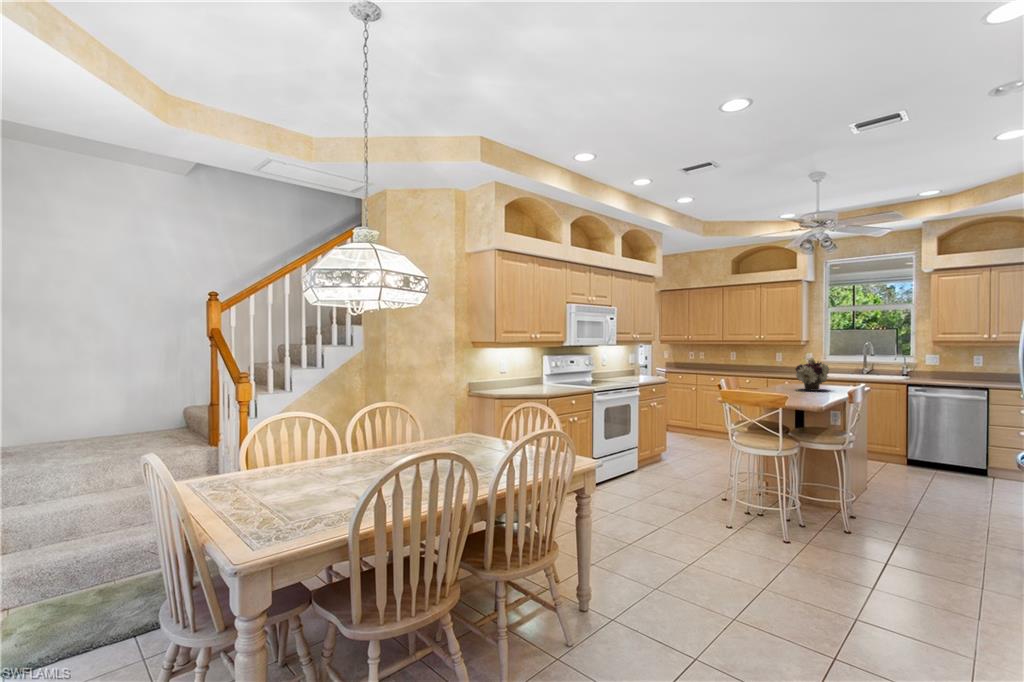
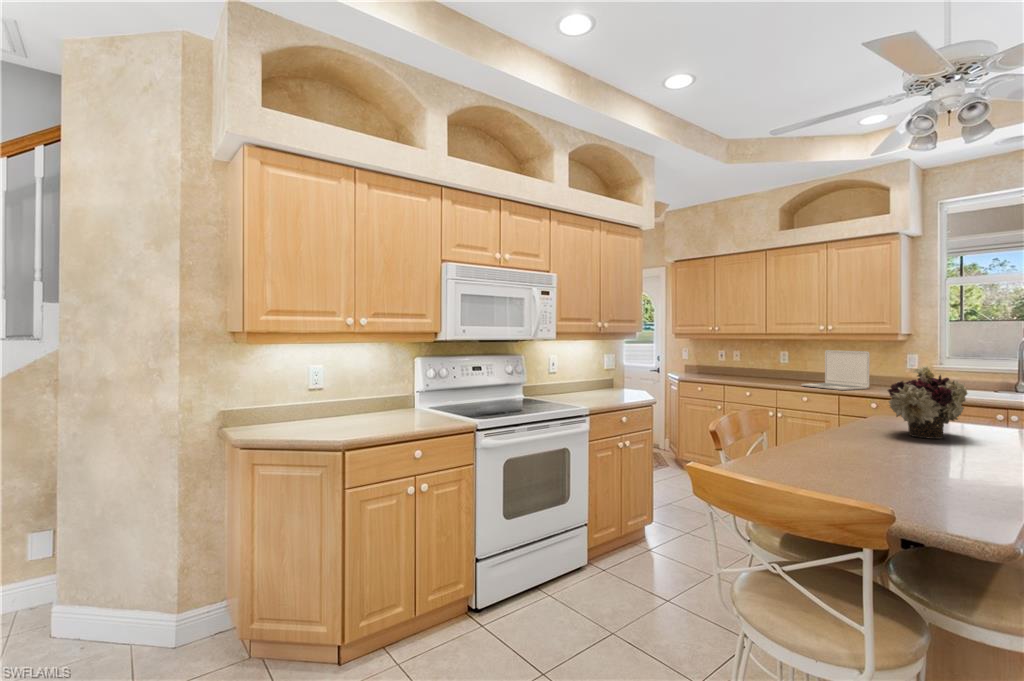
laptop: none [745,351,785,375] -> present [801,350,870,390]

